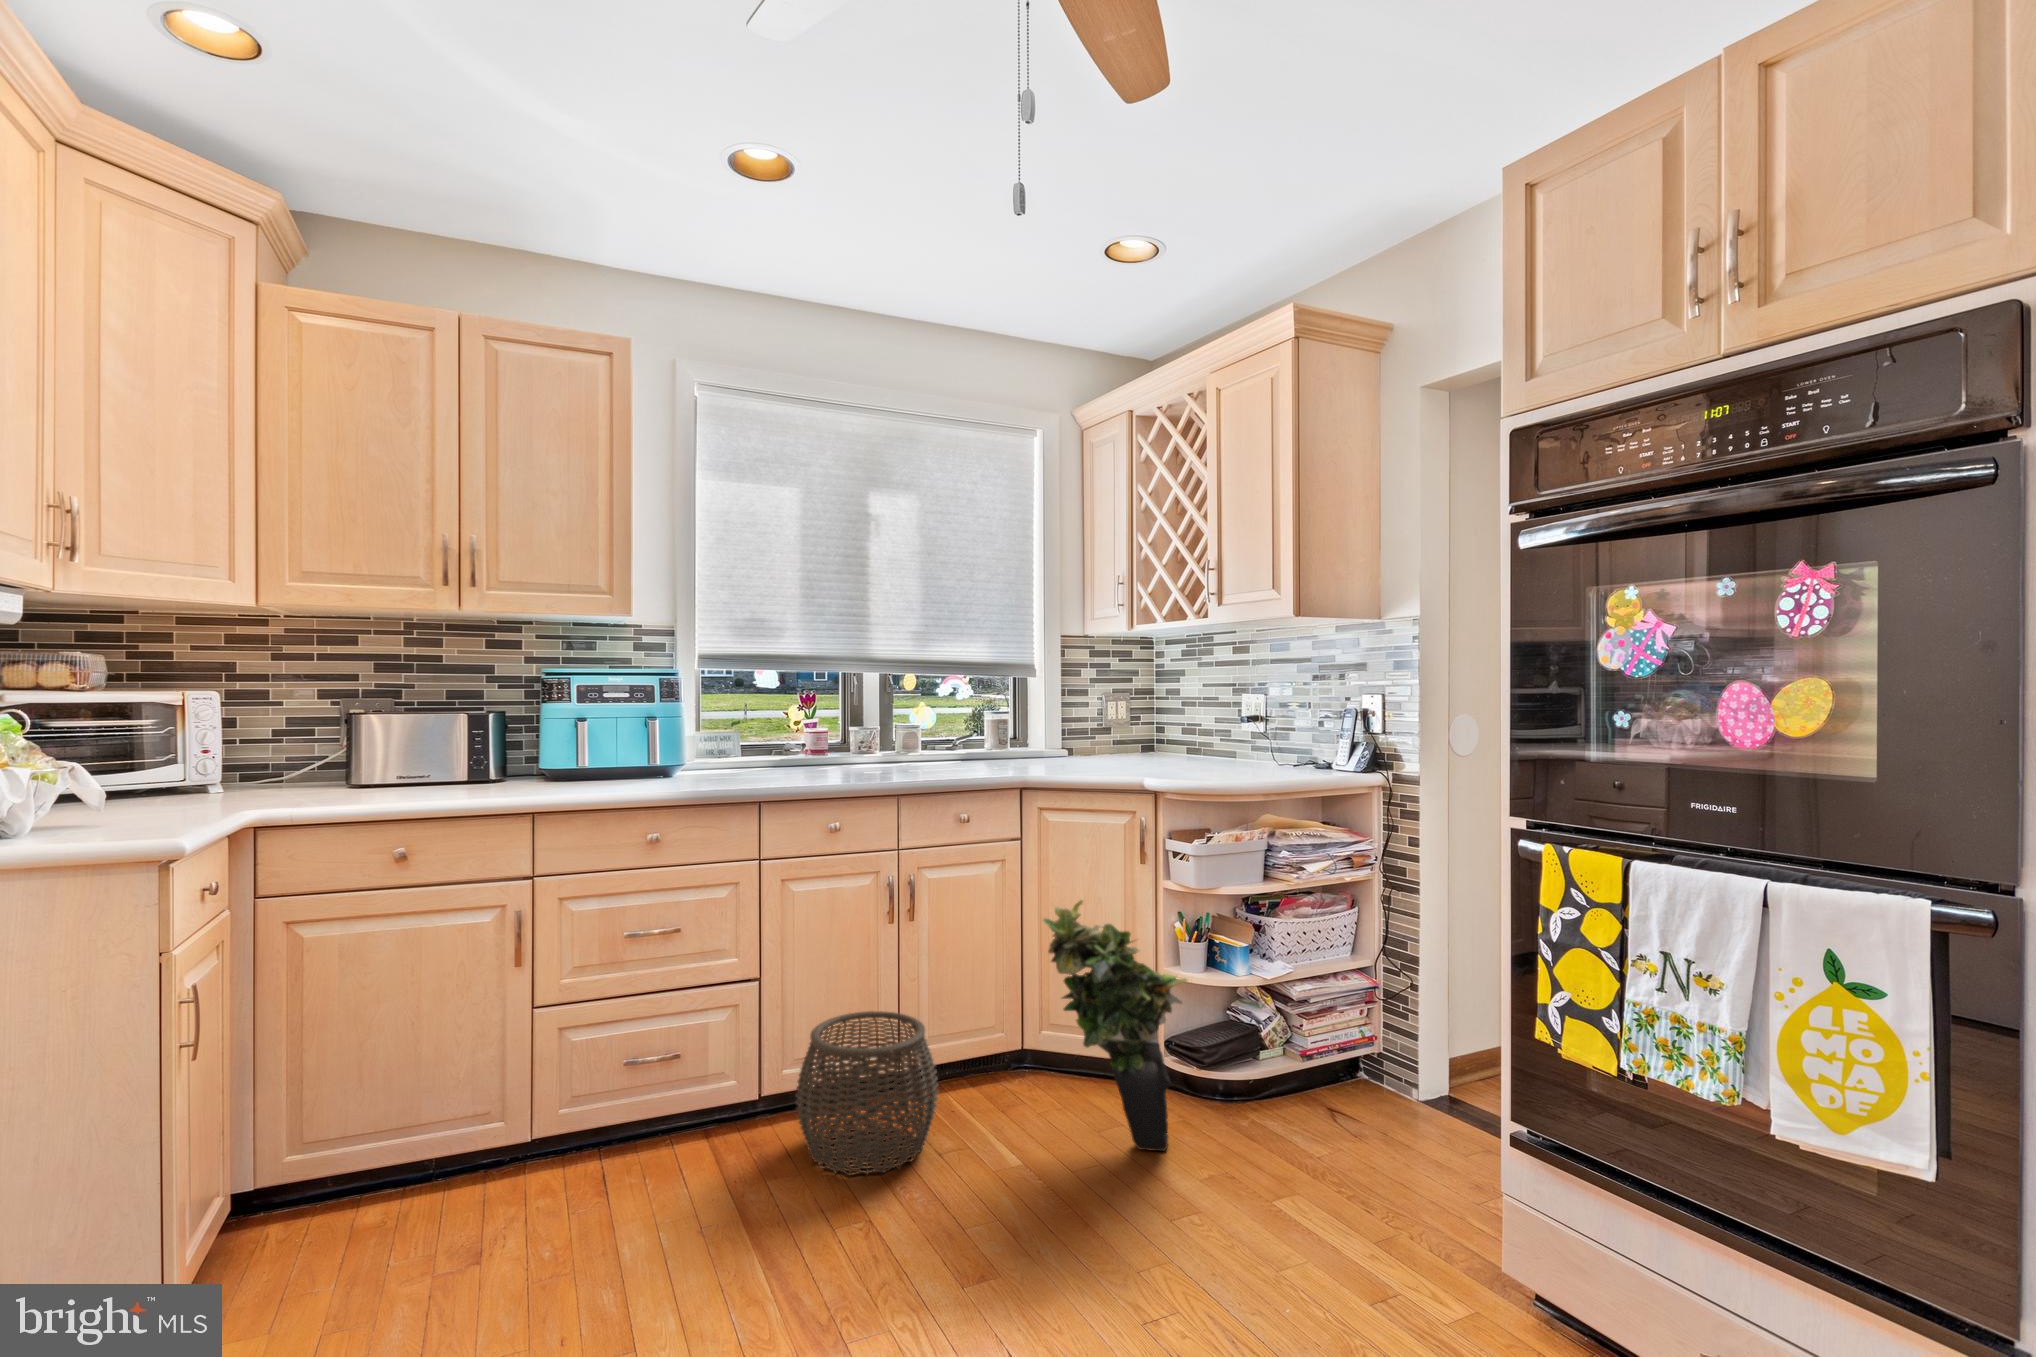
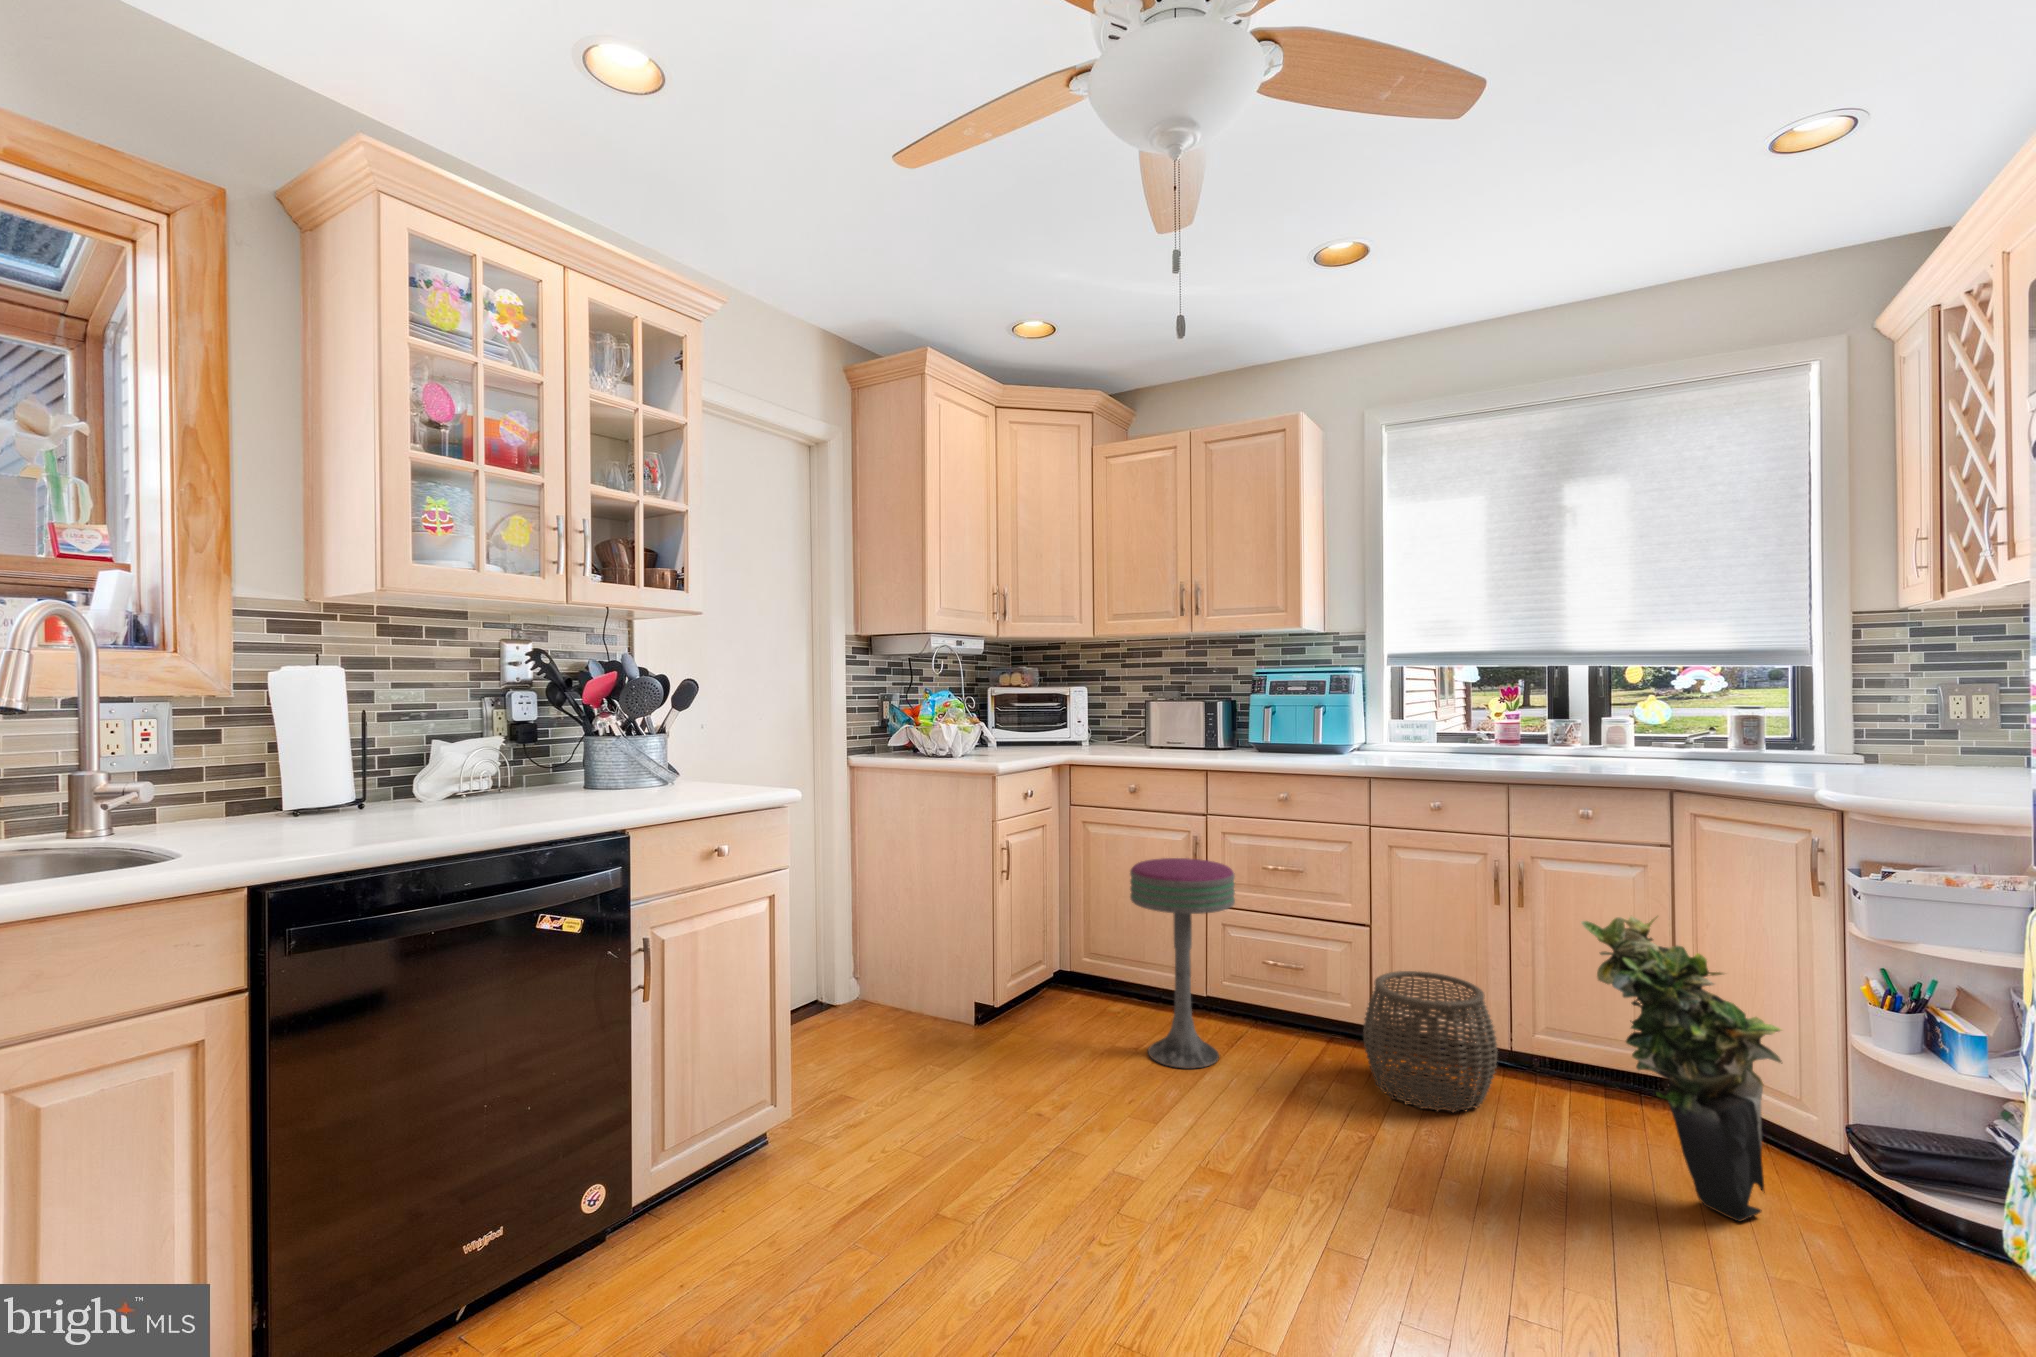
bar stool: none [472,942,646,1279] -> present [1130,858,1235,1069]

